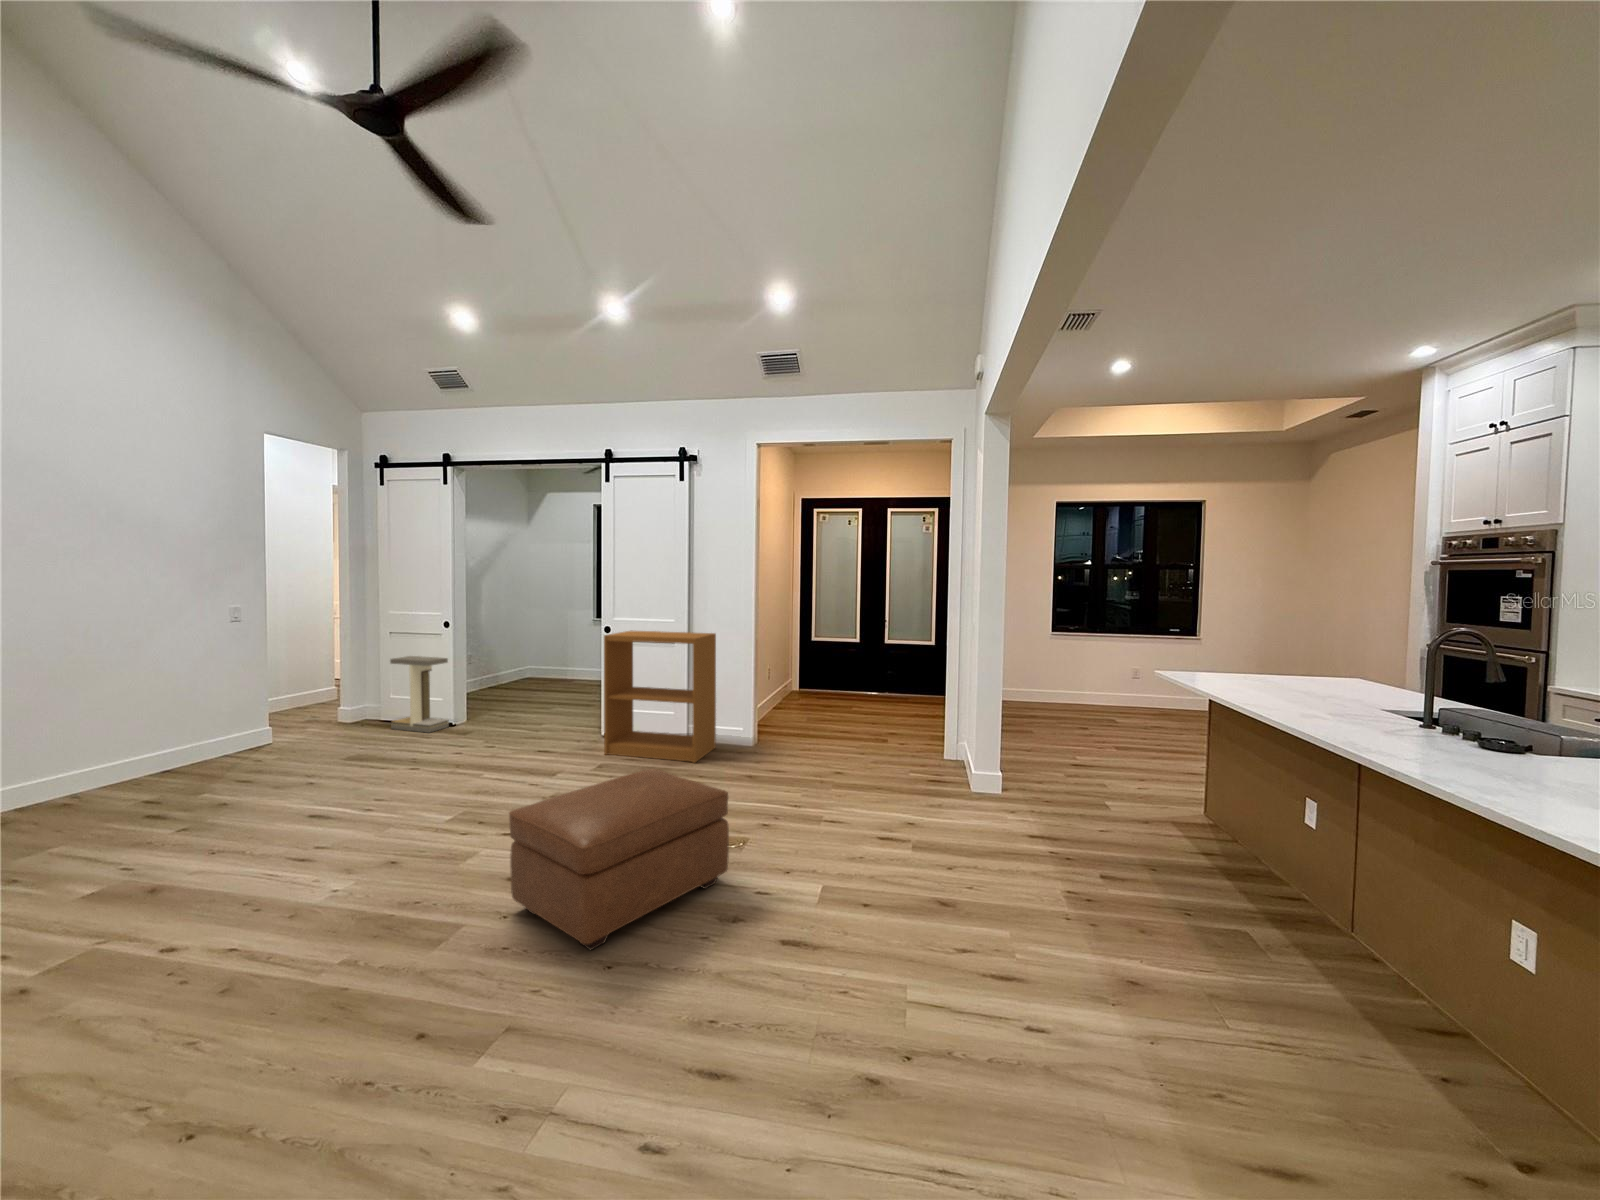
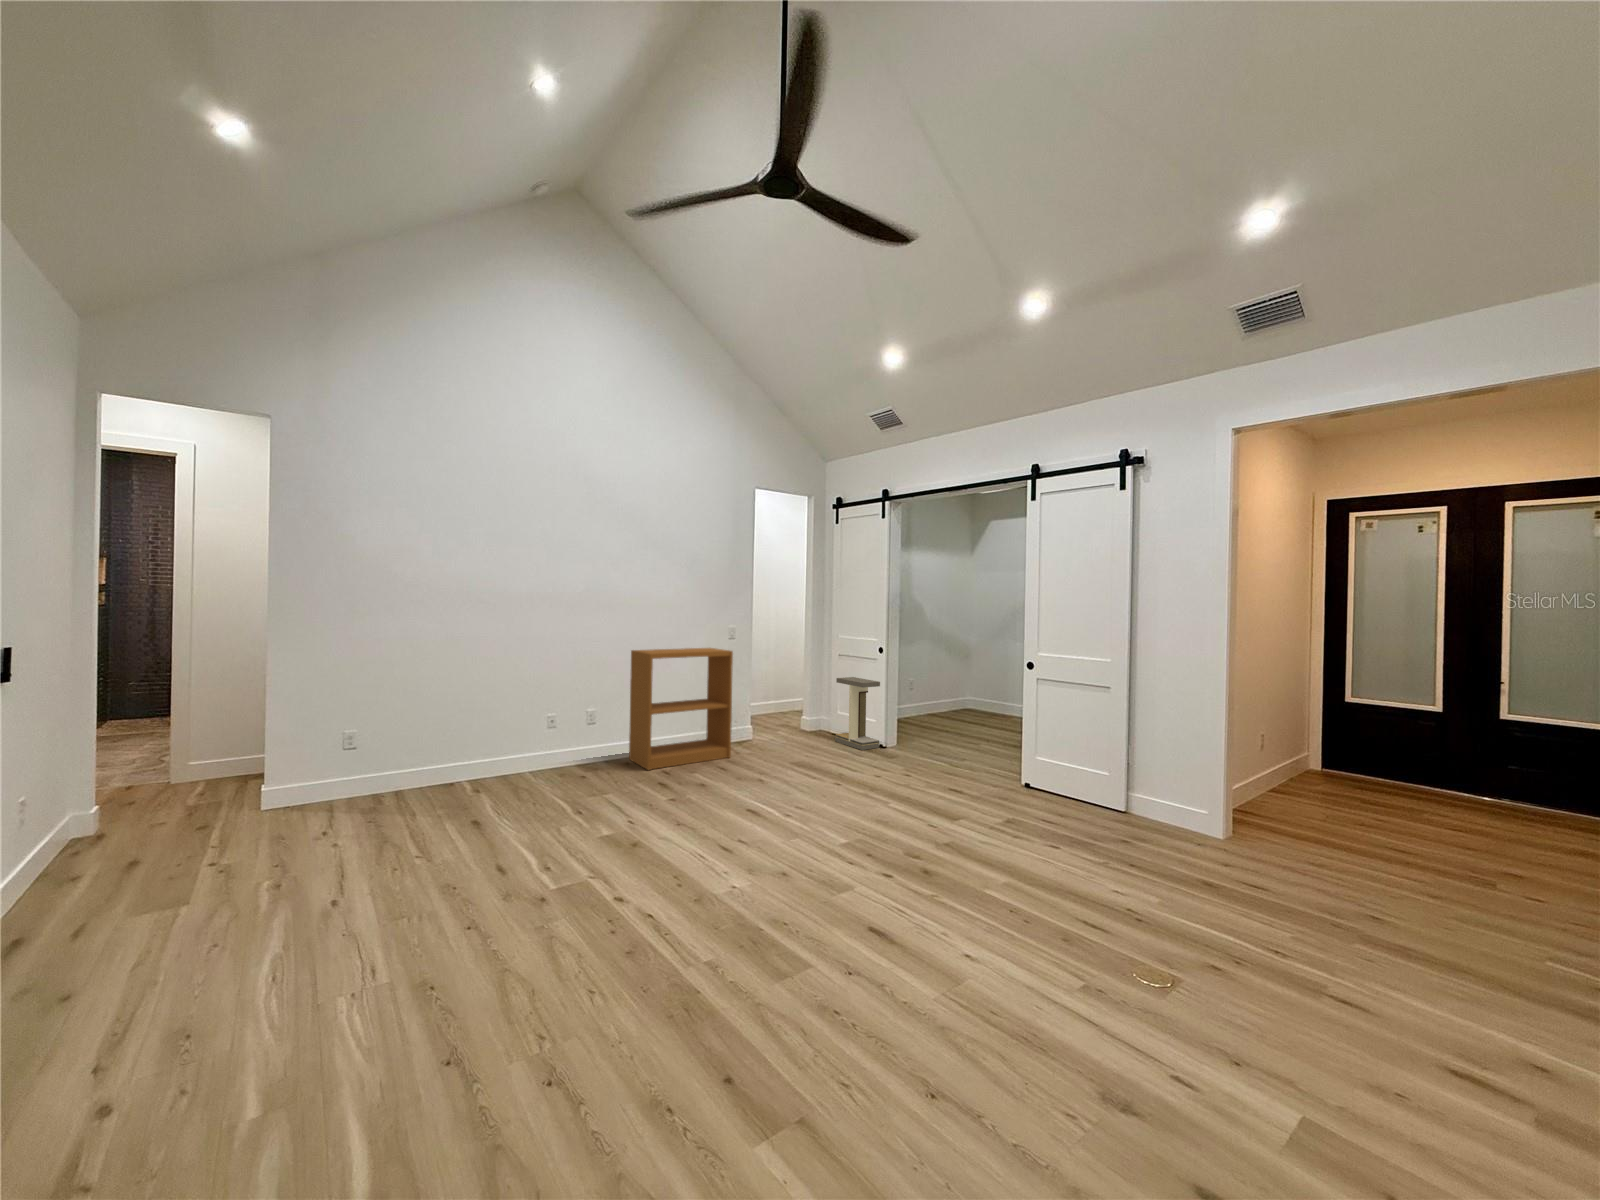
bookshelf: present [604,630,716,763] -> present [629,648,733,770]
ottoman: present [509,769,729,950] -> none [860,844,1139,1064]

